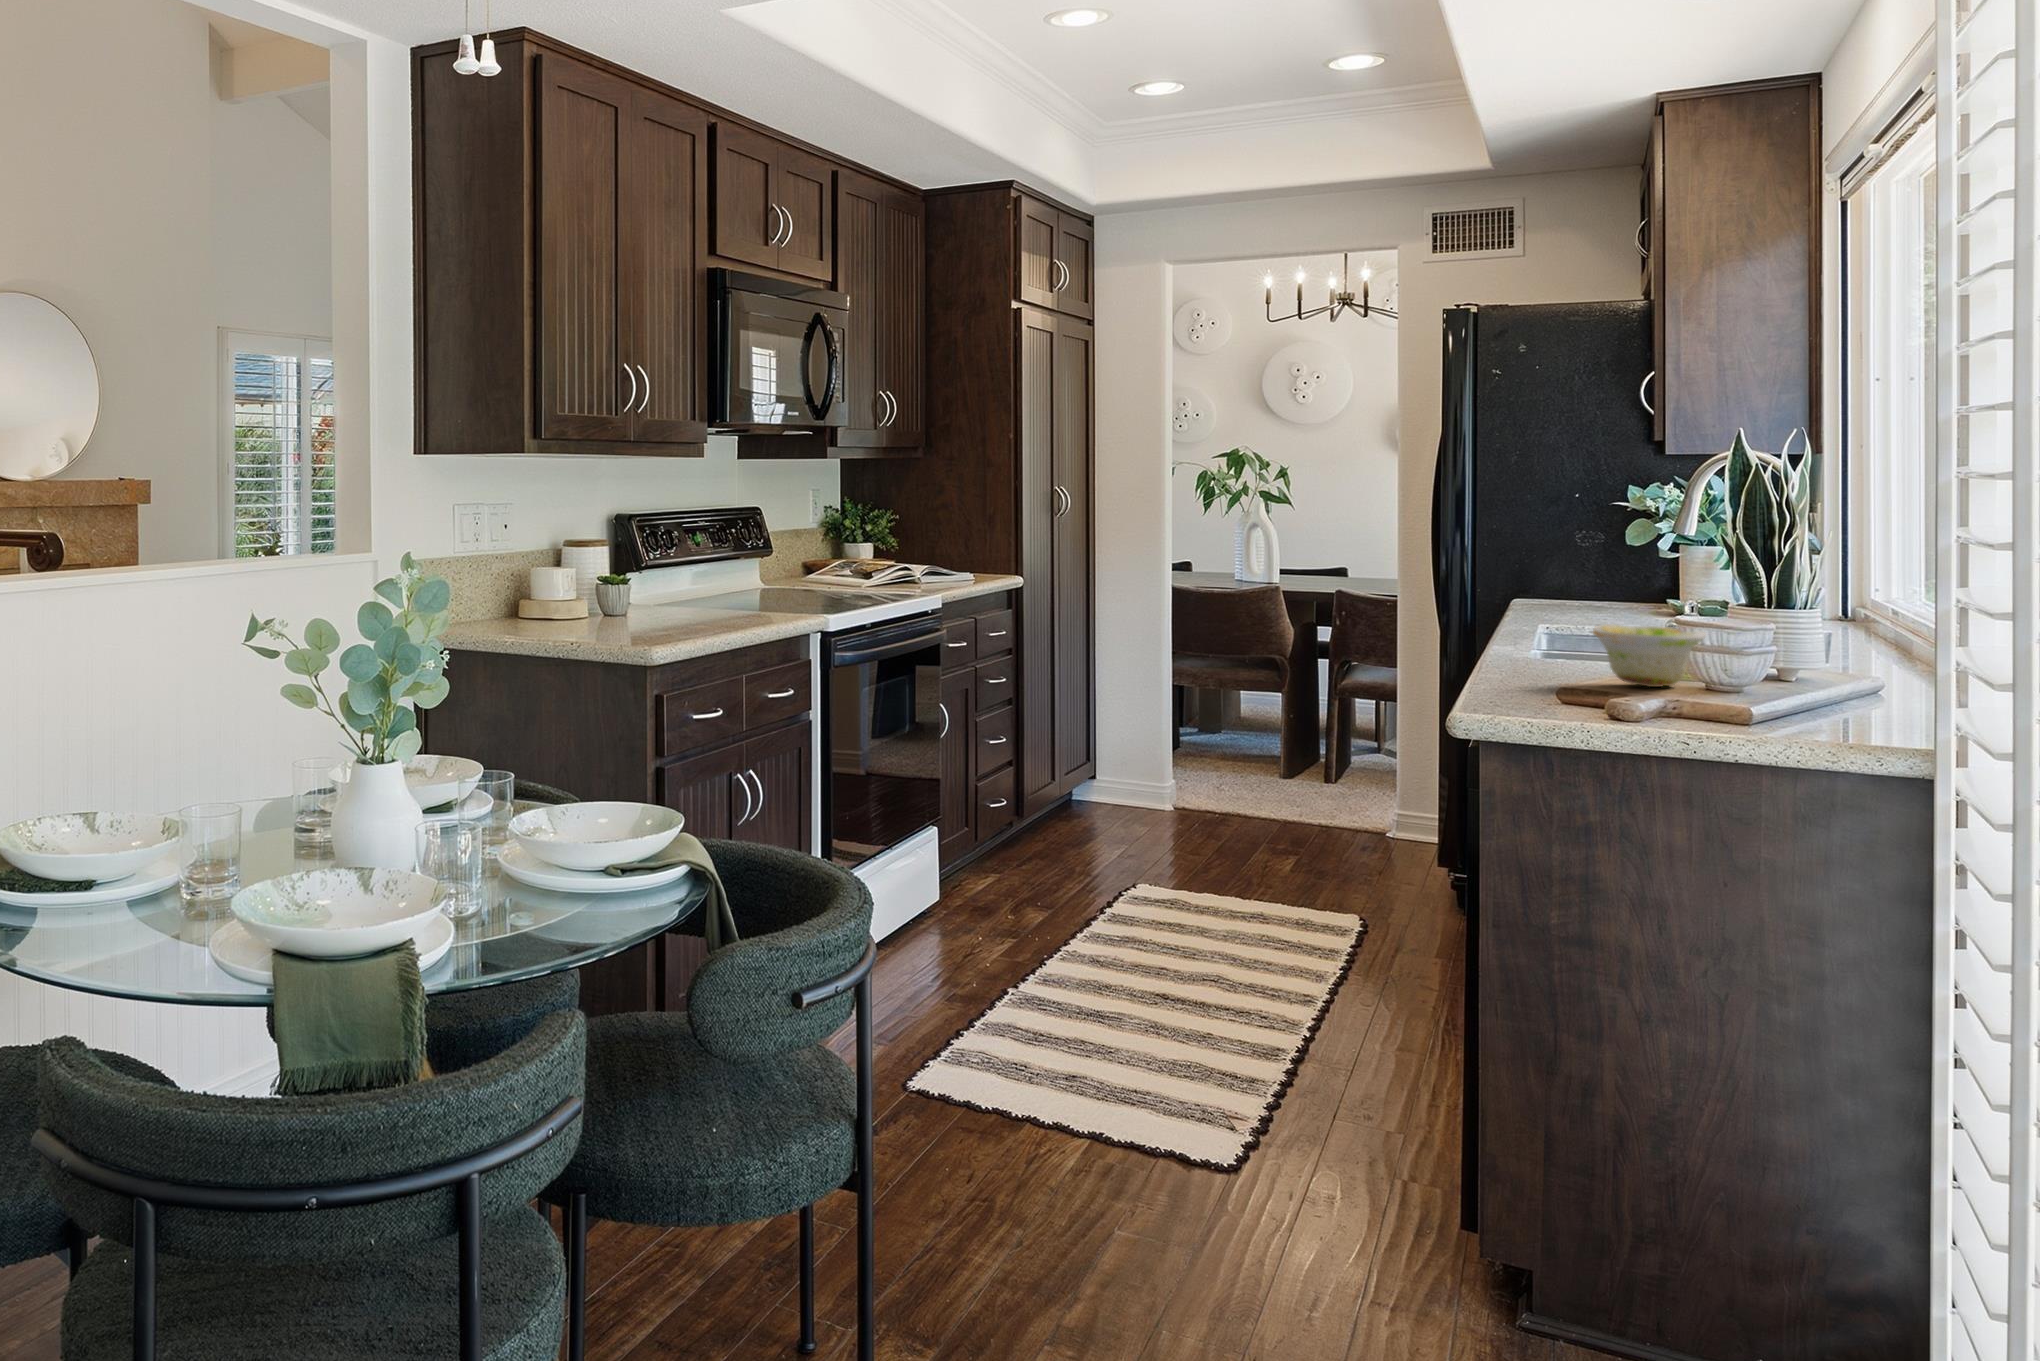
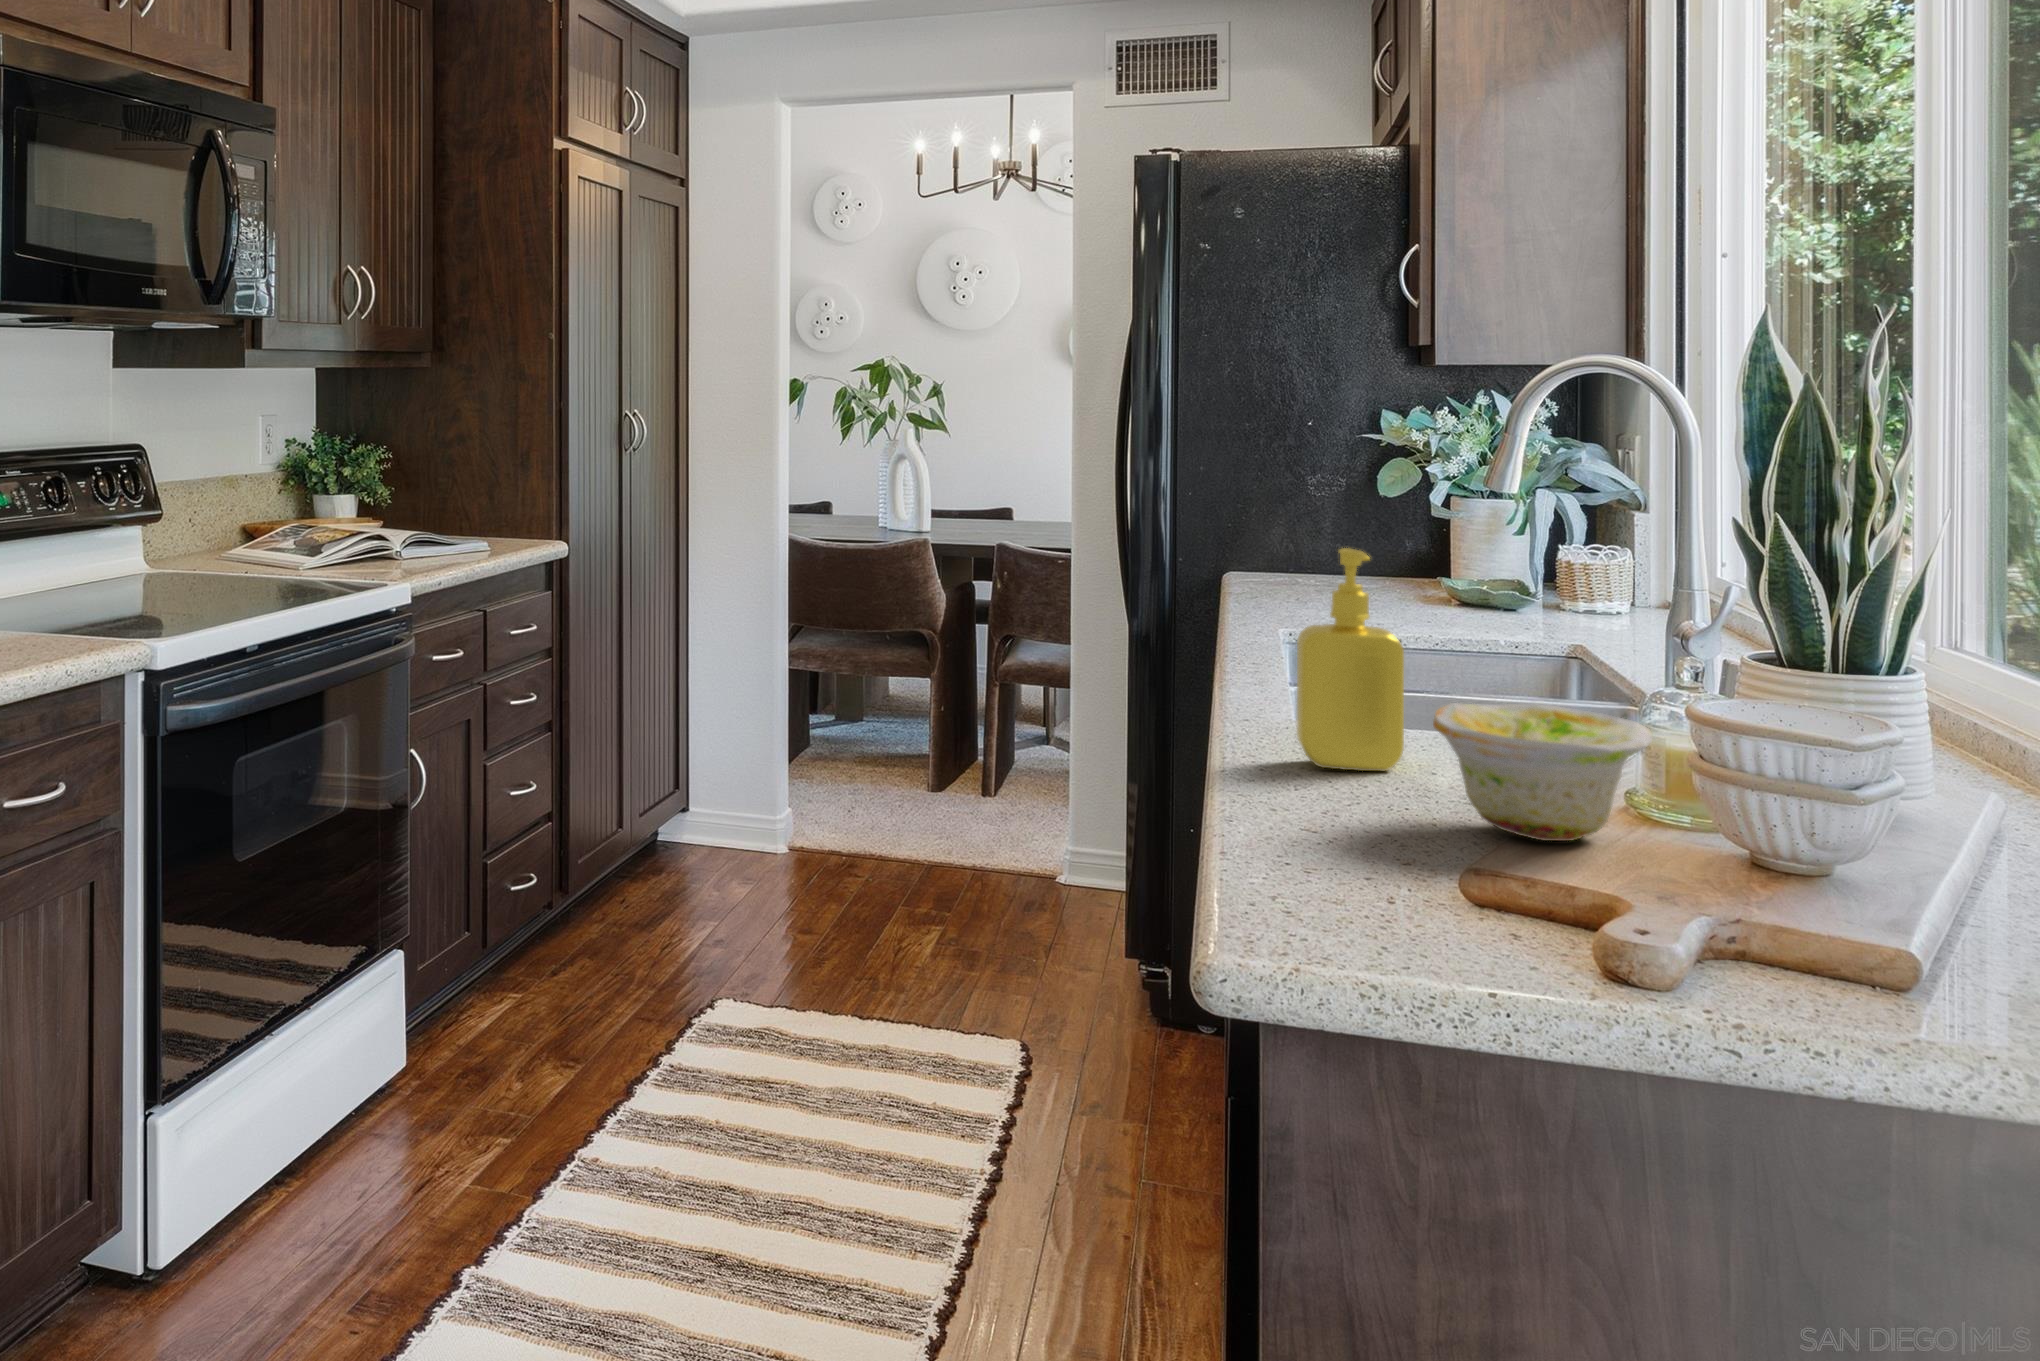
soap dispenser: none [1531,553,1591,671] -> present [1296,548,1404,771]

